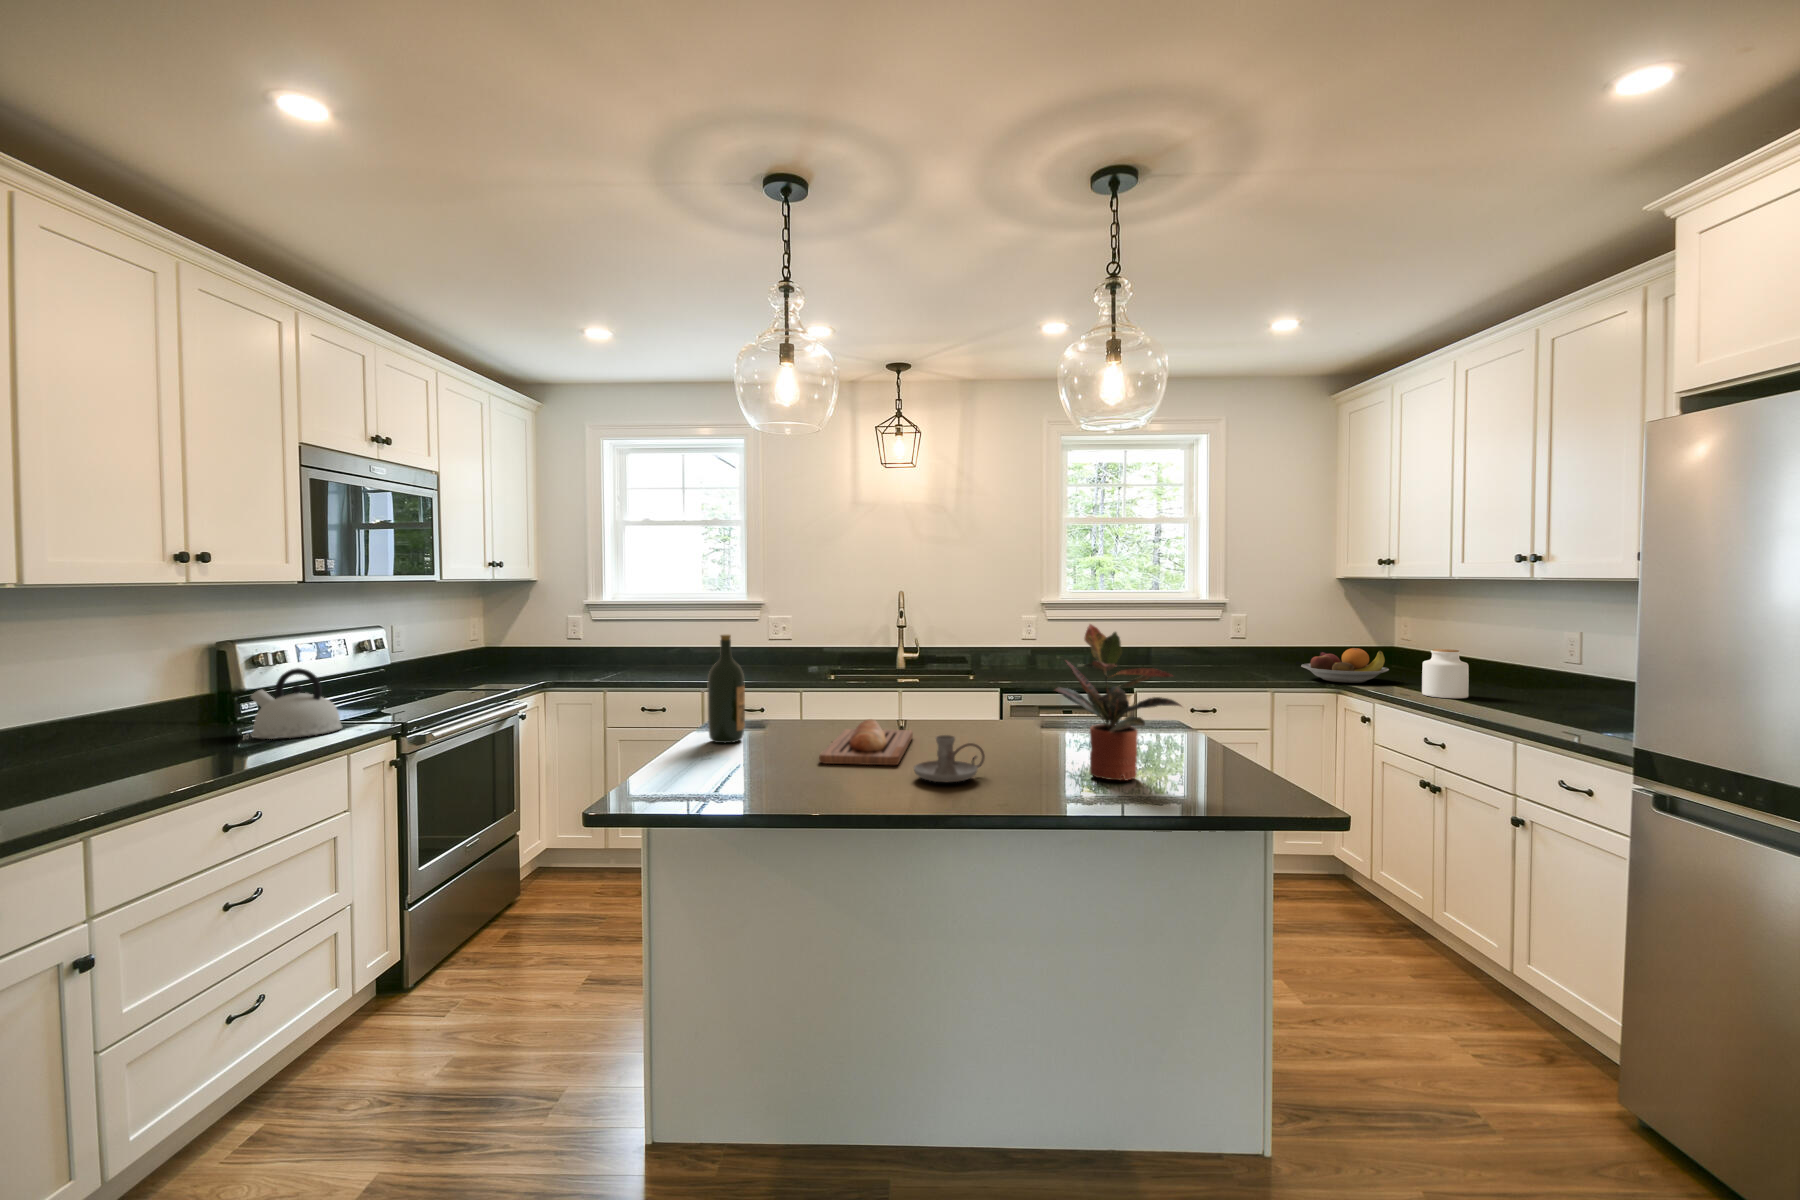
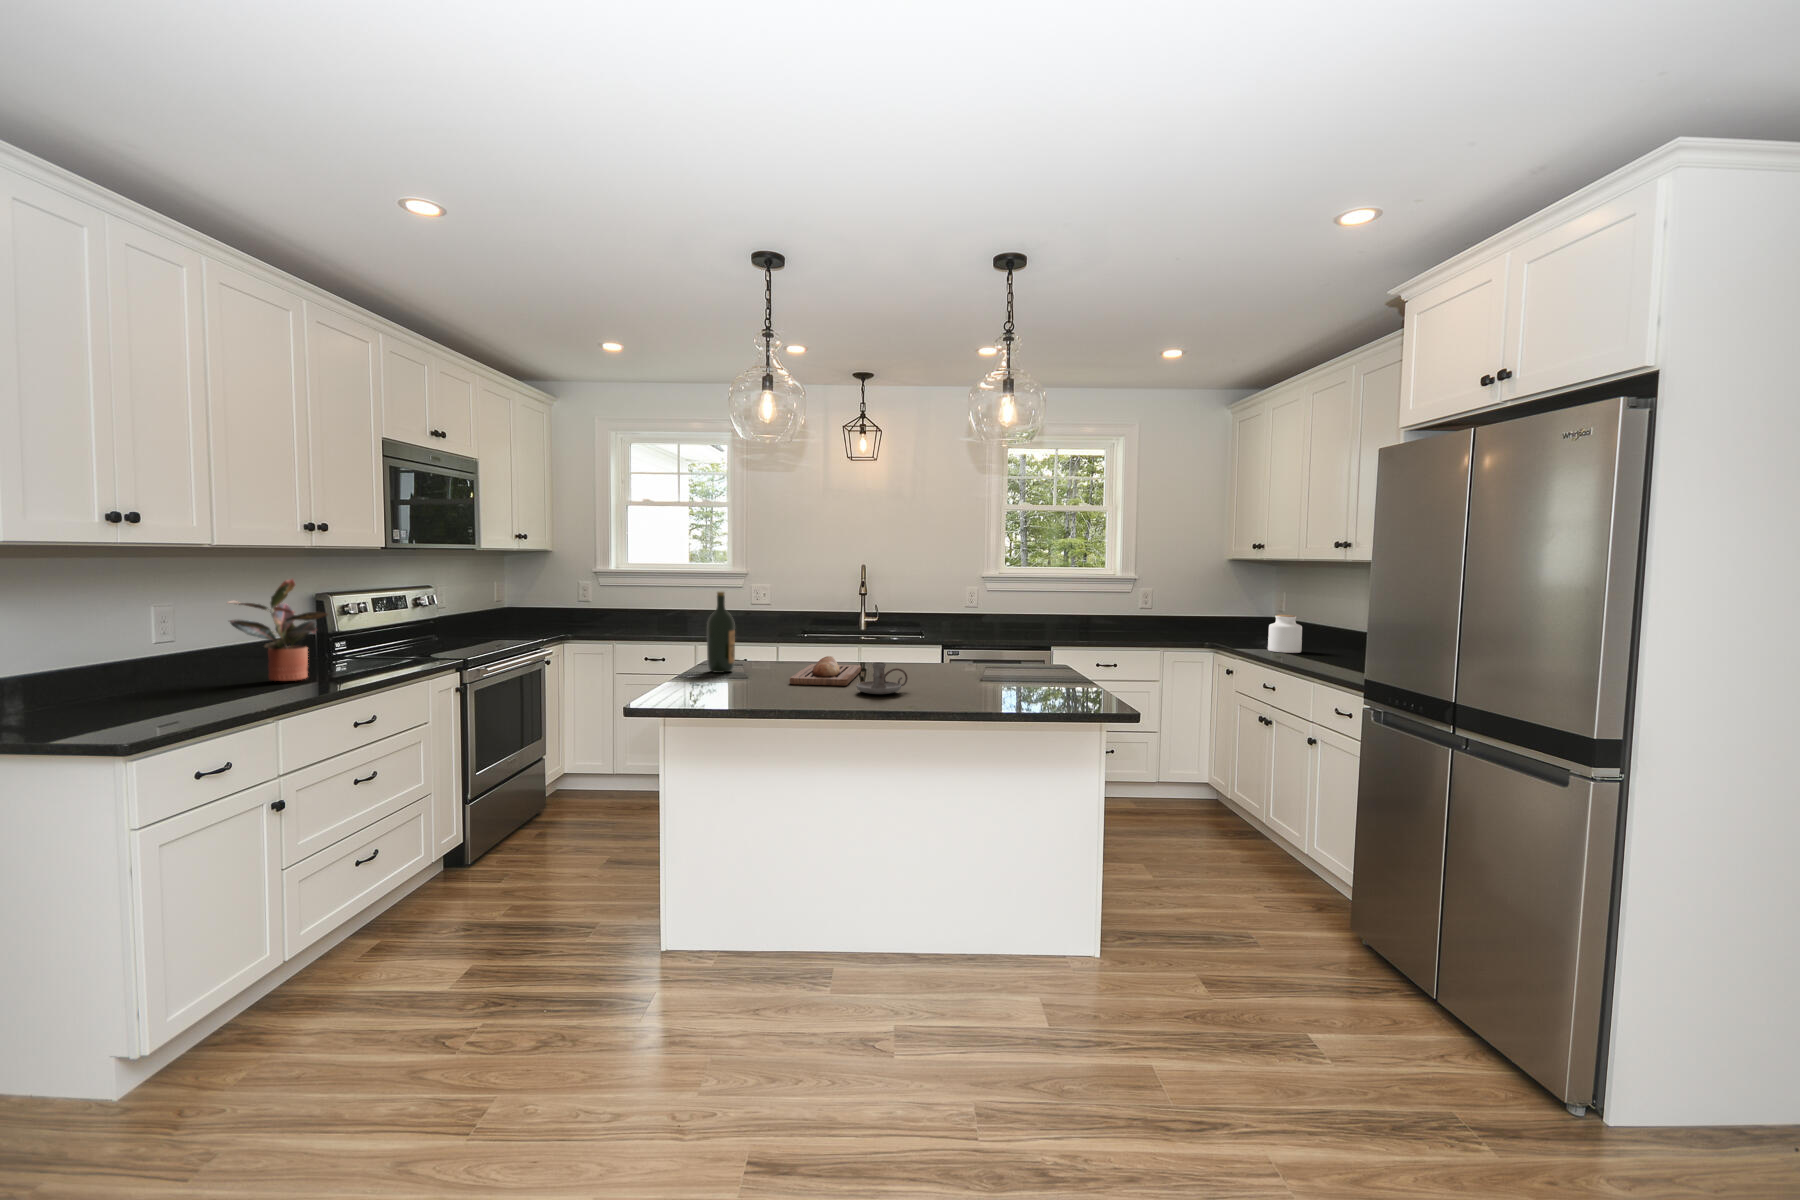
potted plant: present [1054,624,1181,781] -> present [228,579,327,681]
fruit bowl: present [1301,648,1389,683] -> none [1185,615,1252,642]
kettle: present [251,668,342,739] -> none [348,615,419,667]

